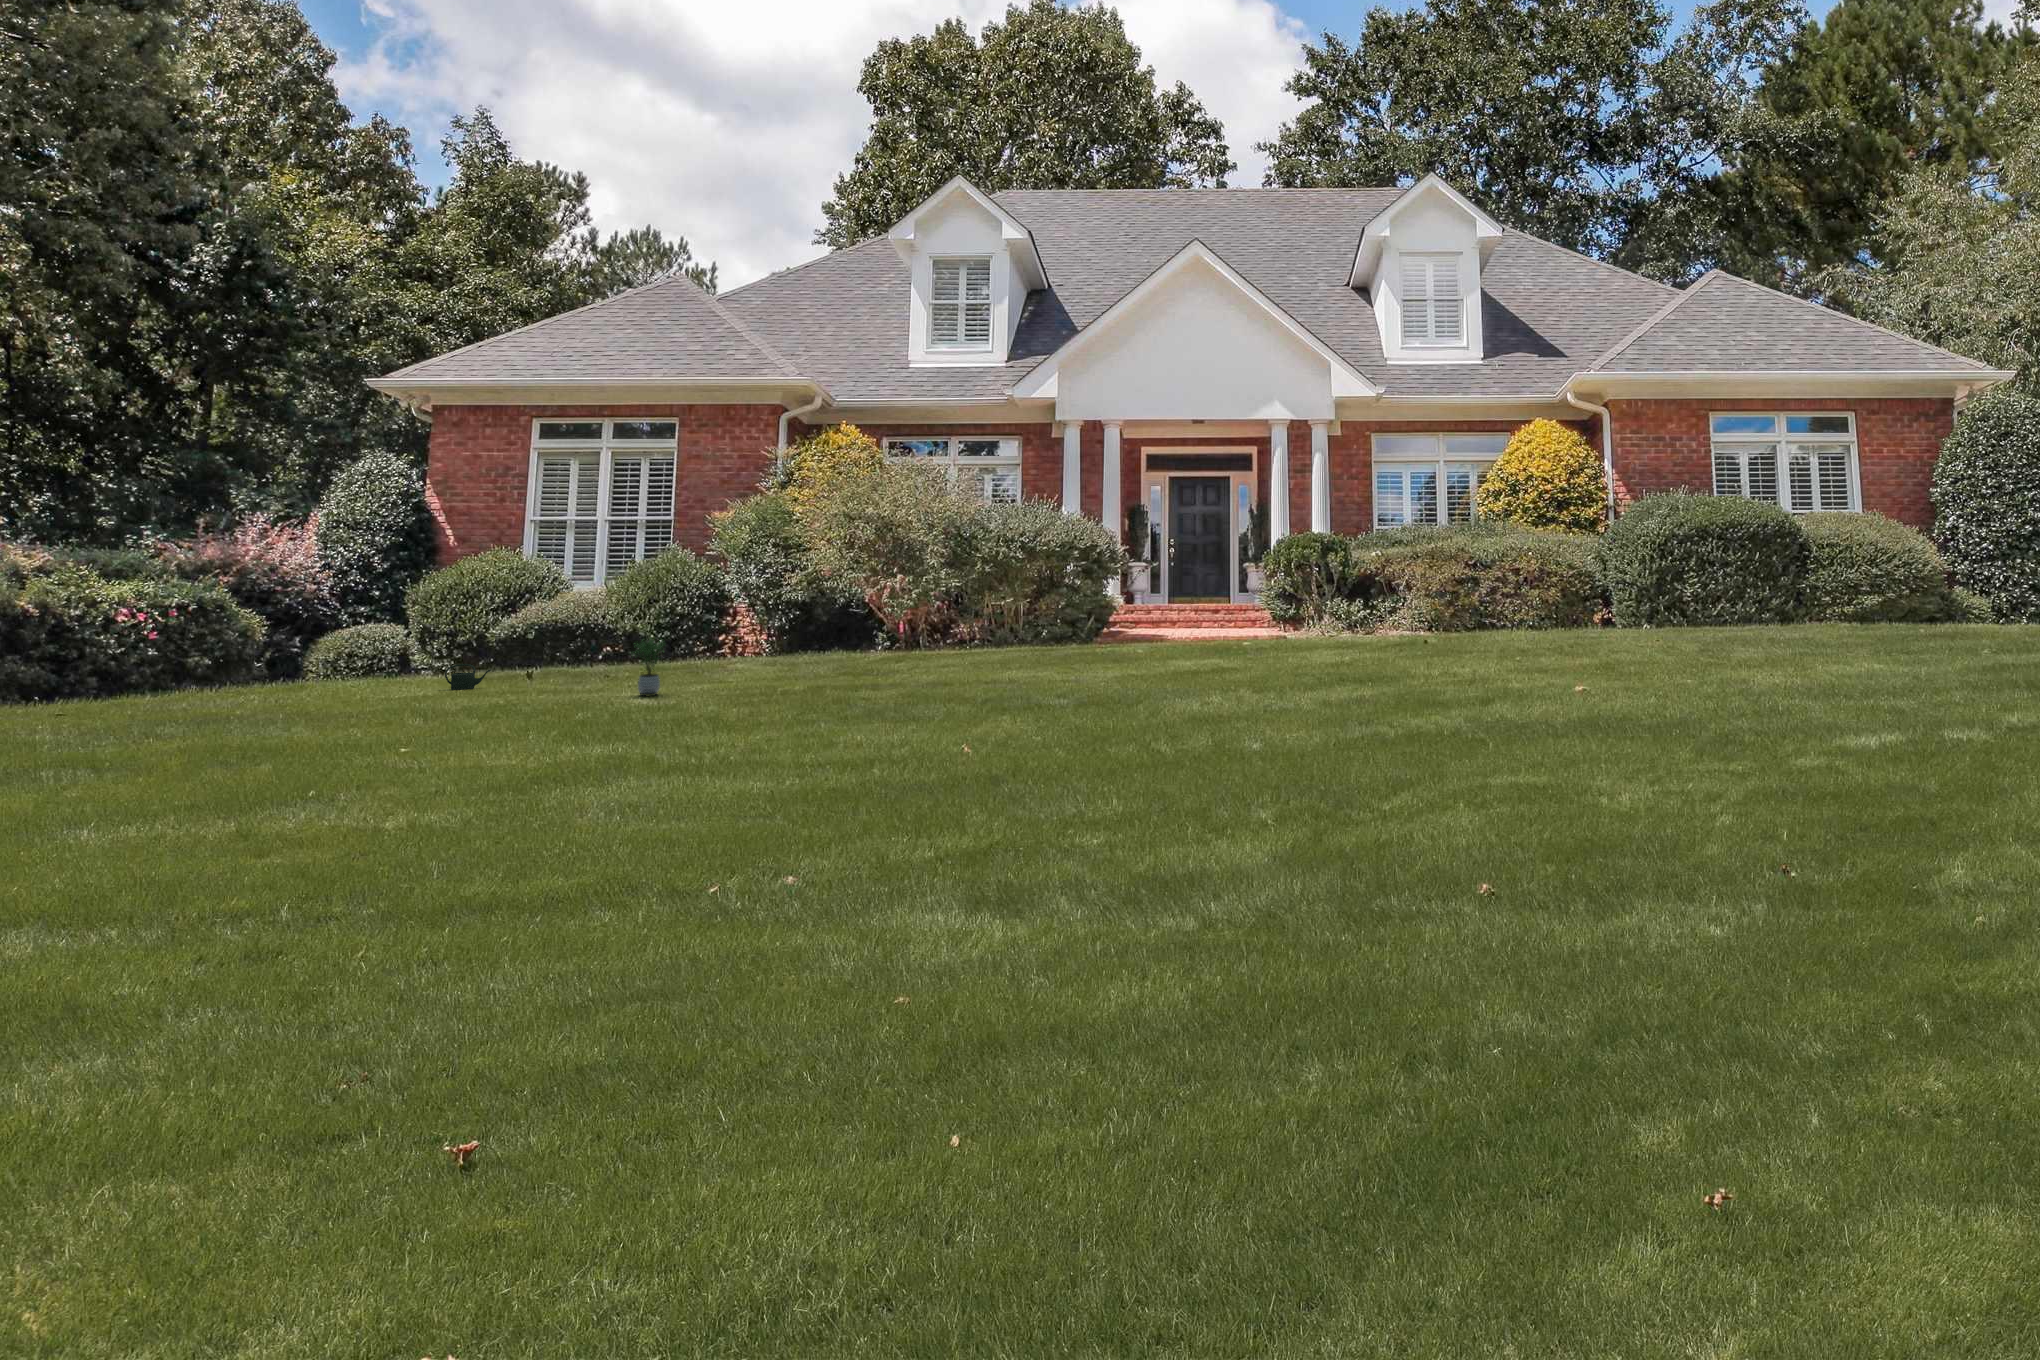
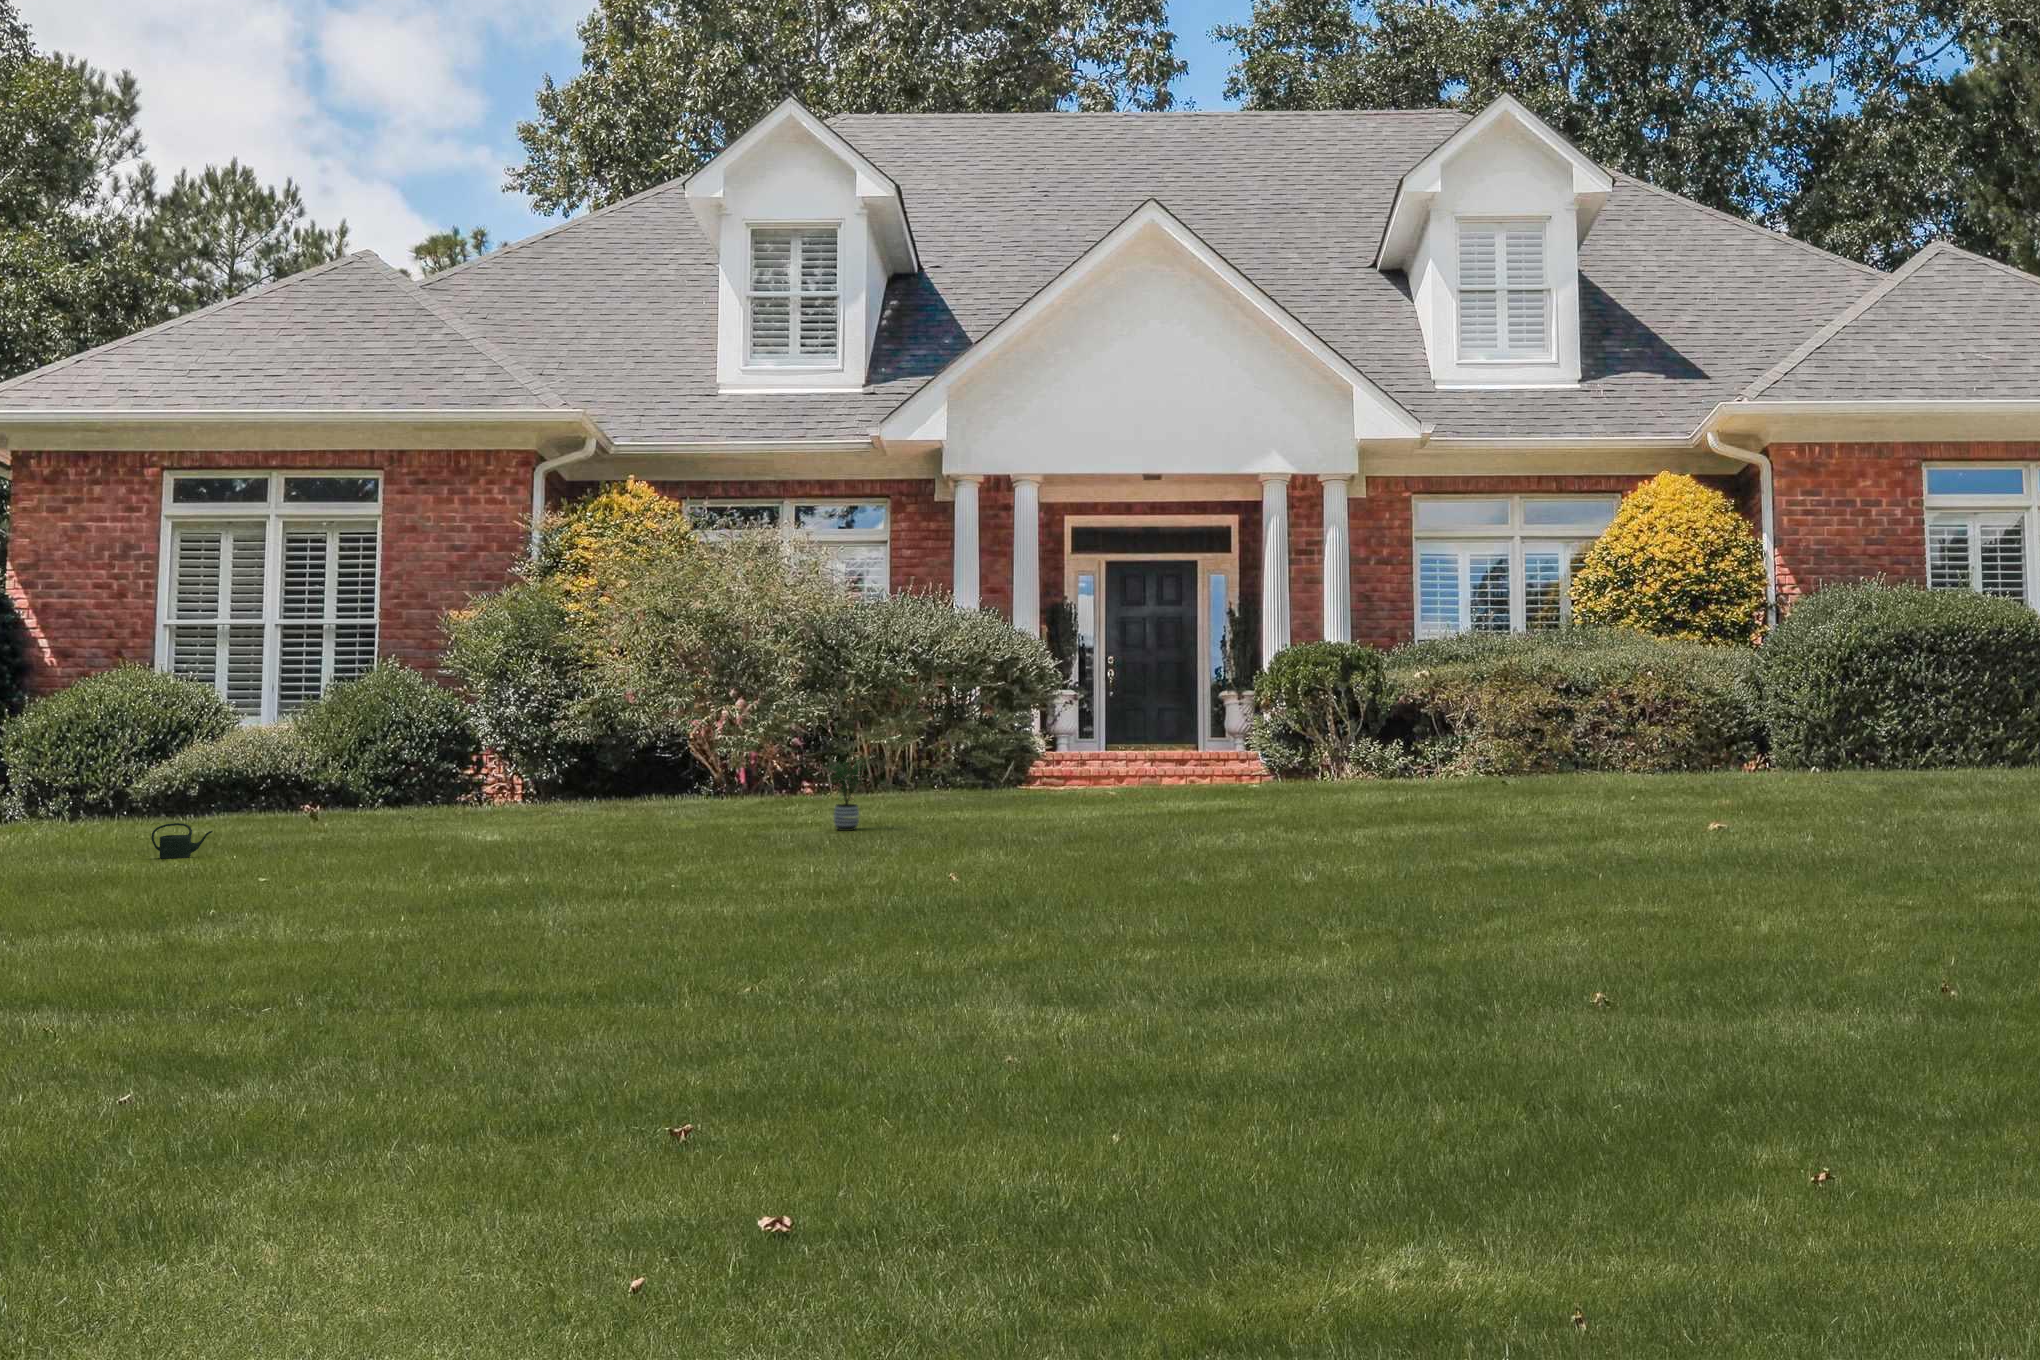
potted plant: present [632,638,663,696] -> present [829,760,862,831]

